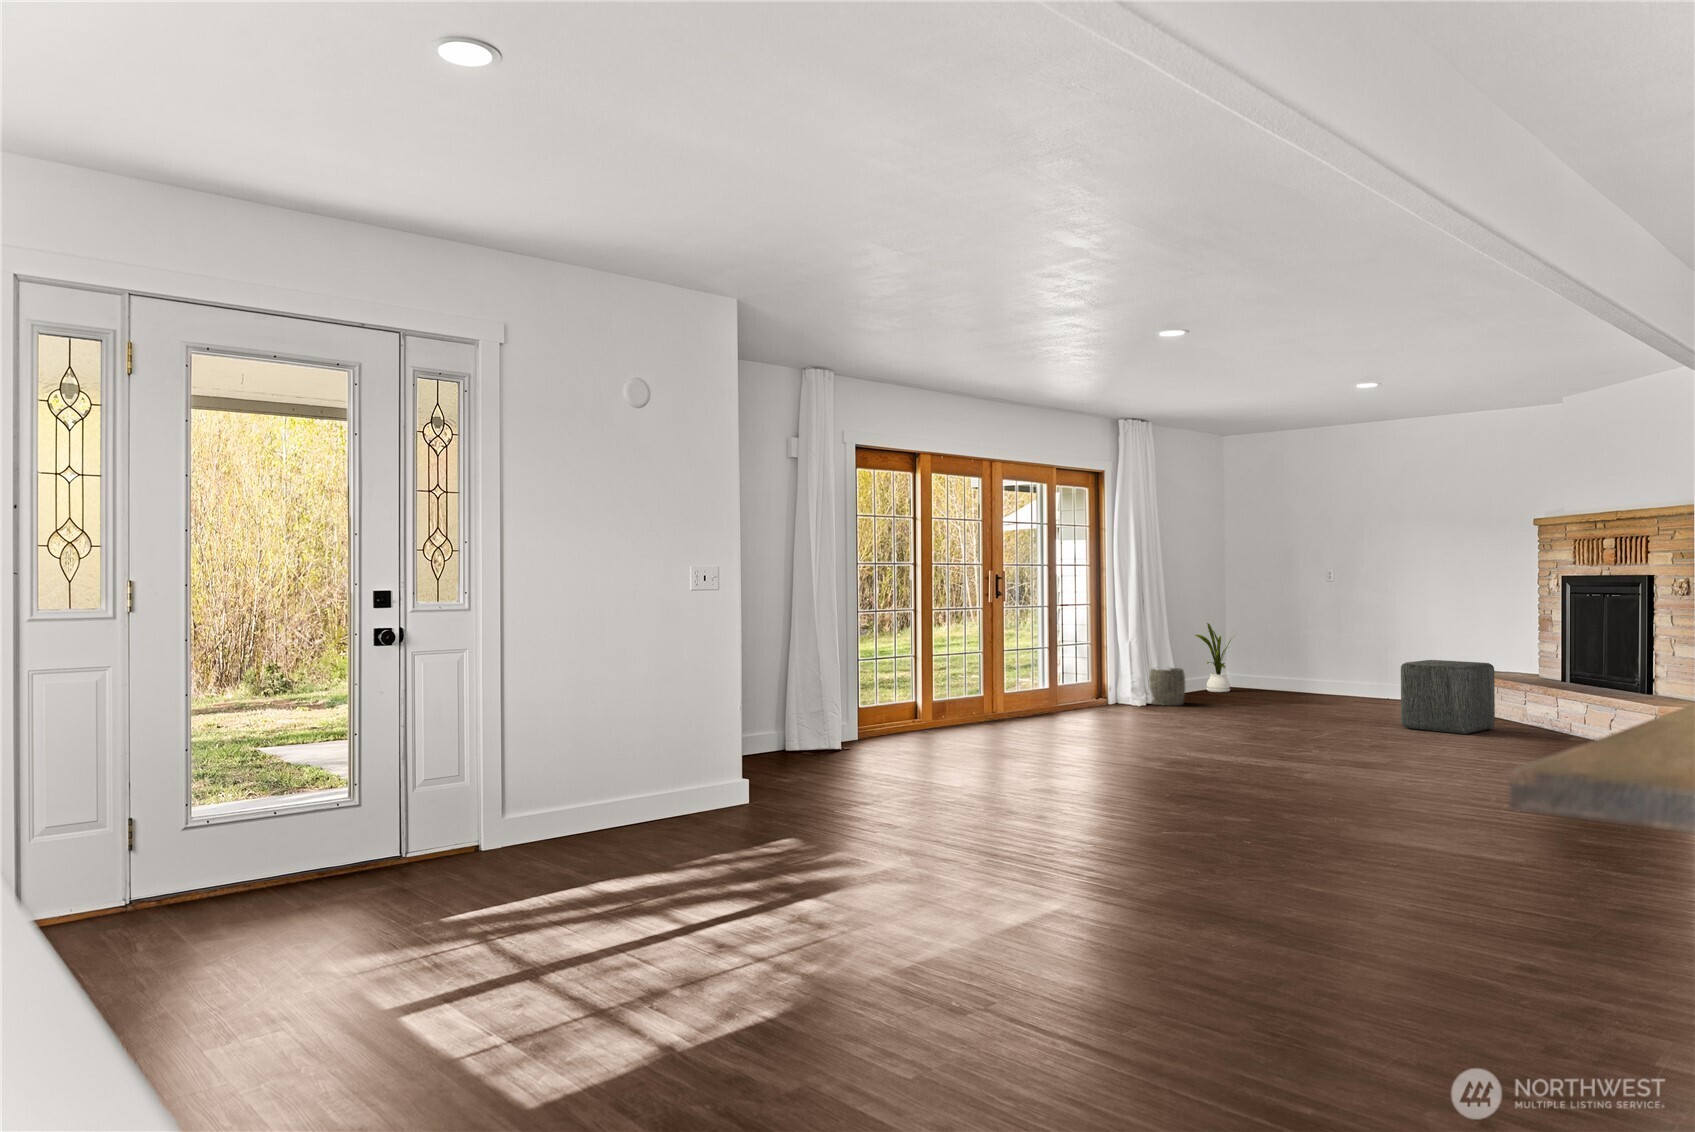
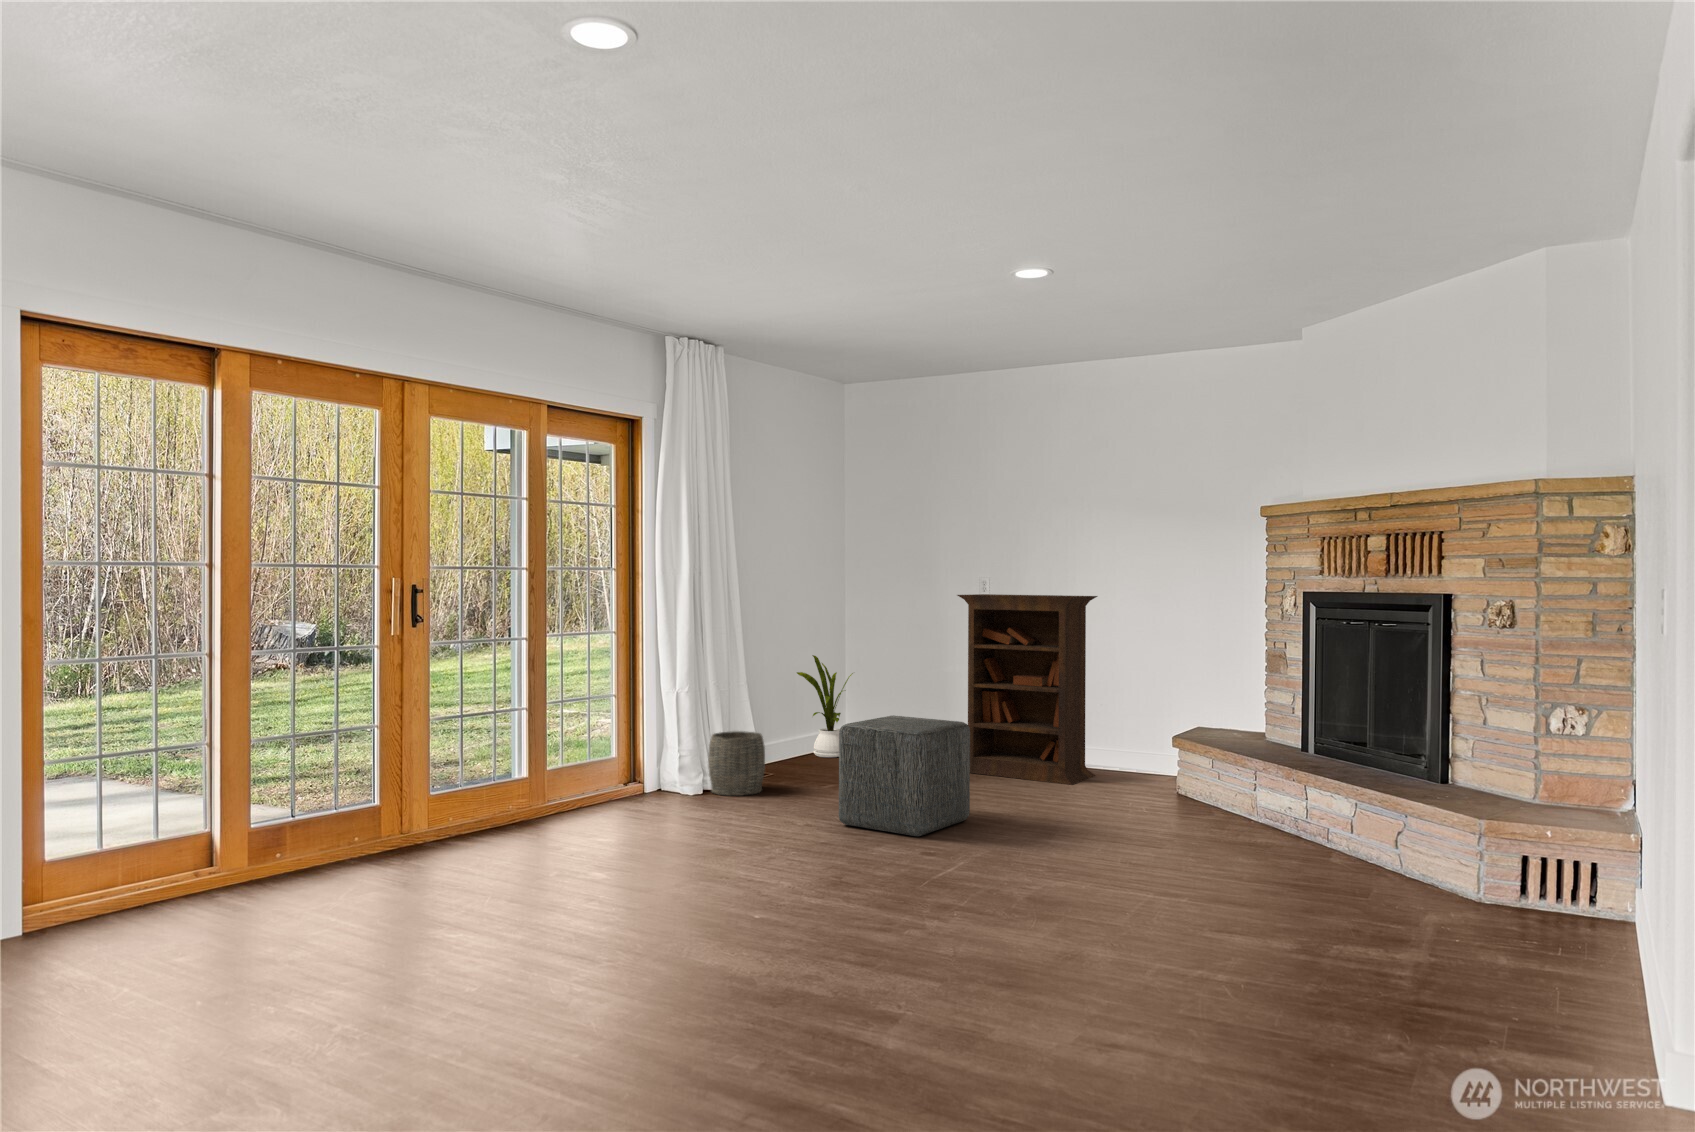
bookcase: none [1311,581,1416,707] -> present [957,594,1097,785]
ottoman: present [1401,660,1495,734] -> present [839,715,970,836]

